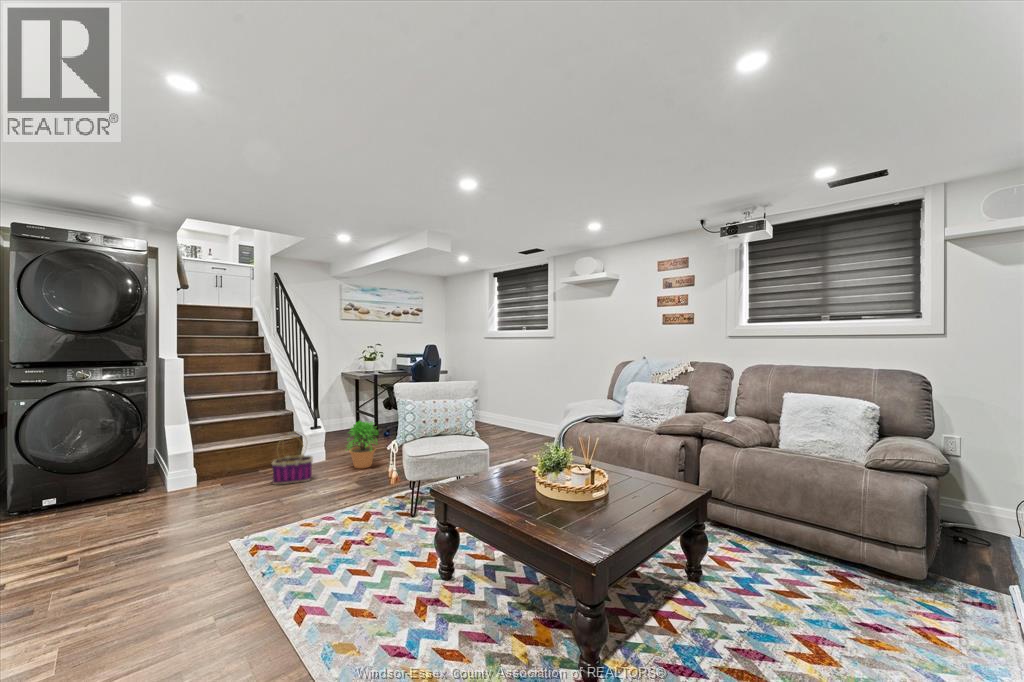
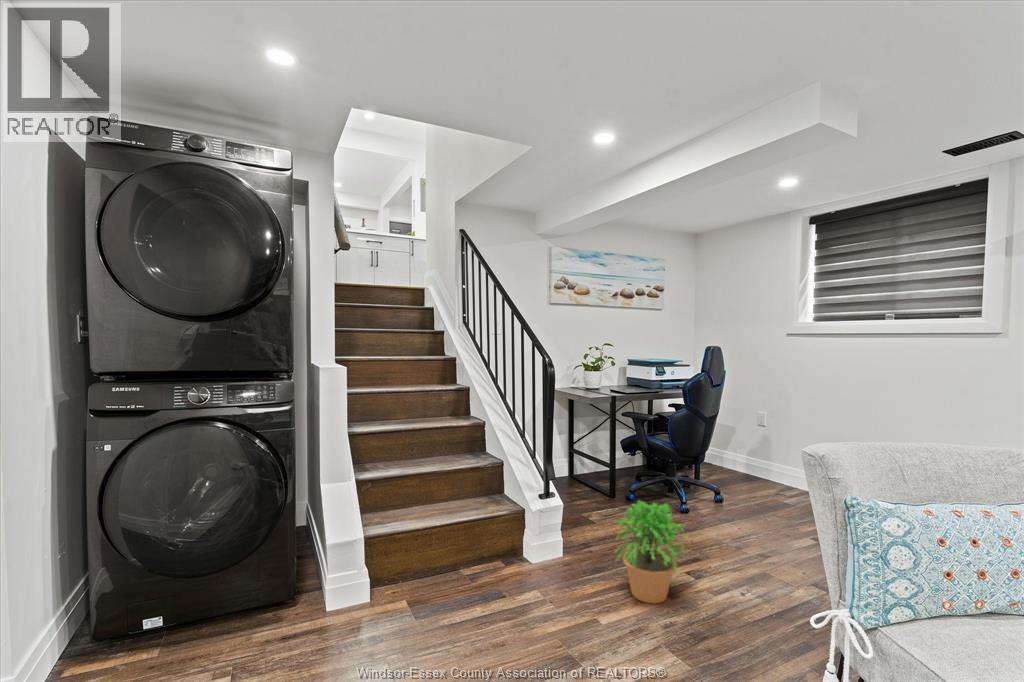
basket: present [272,433,313,485] -> none [497,520,572,635]

